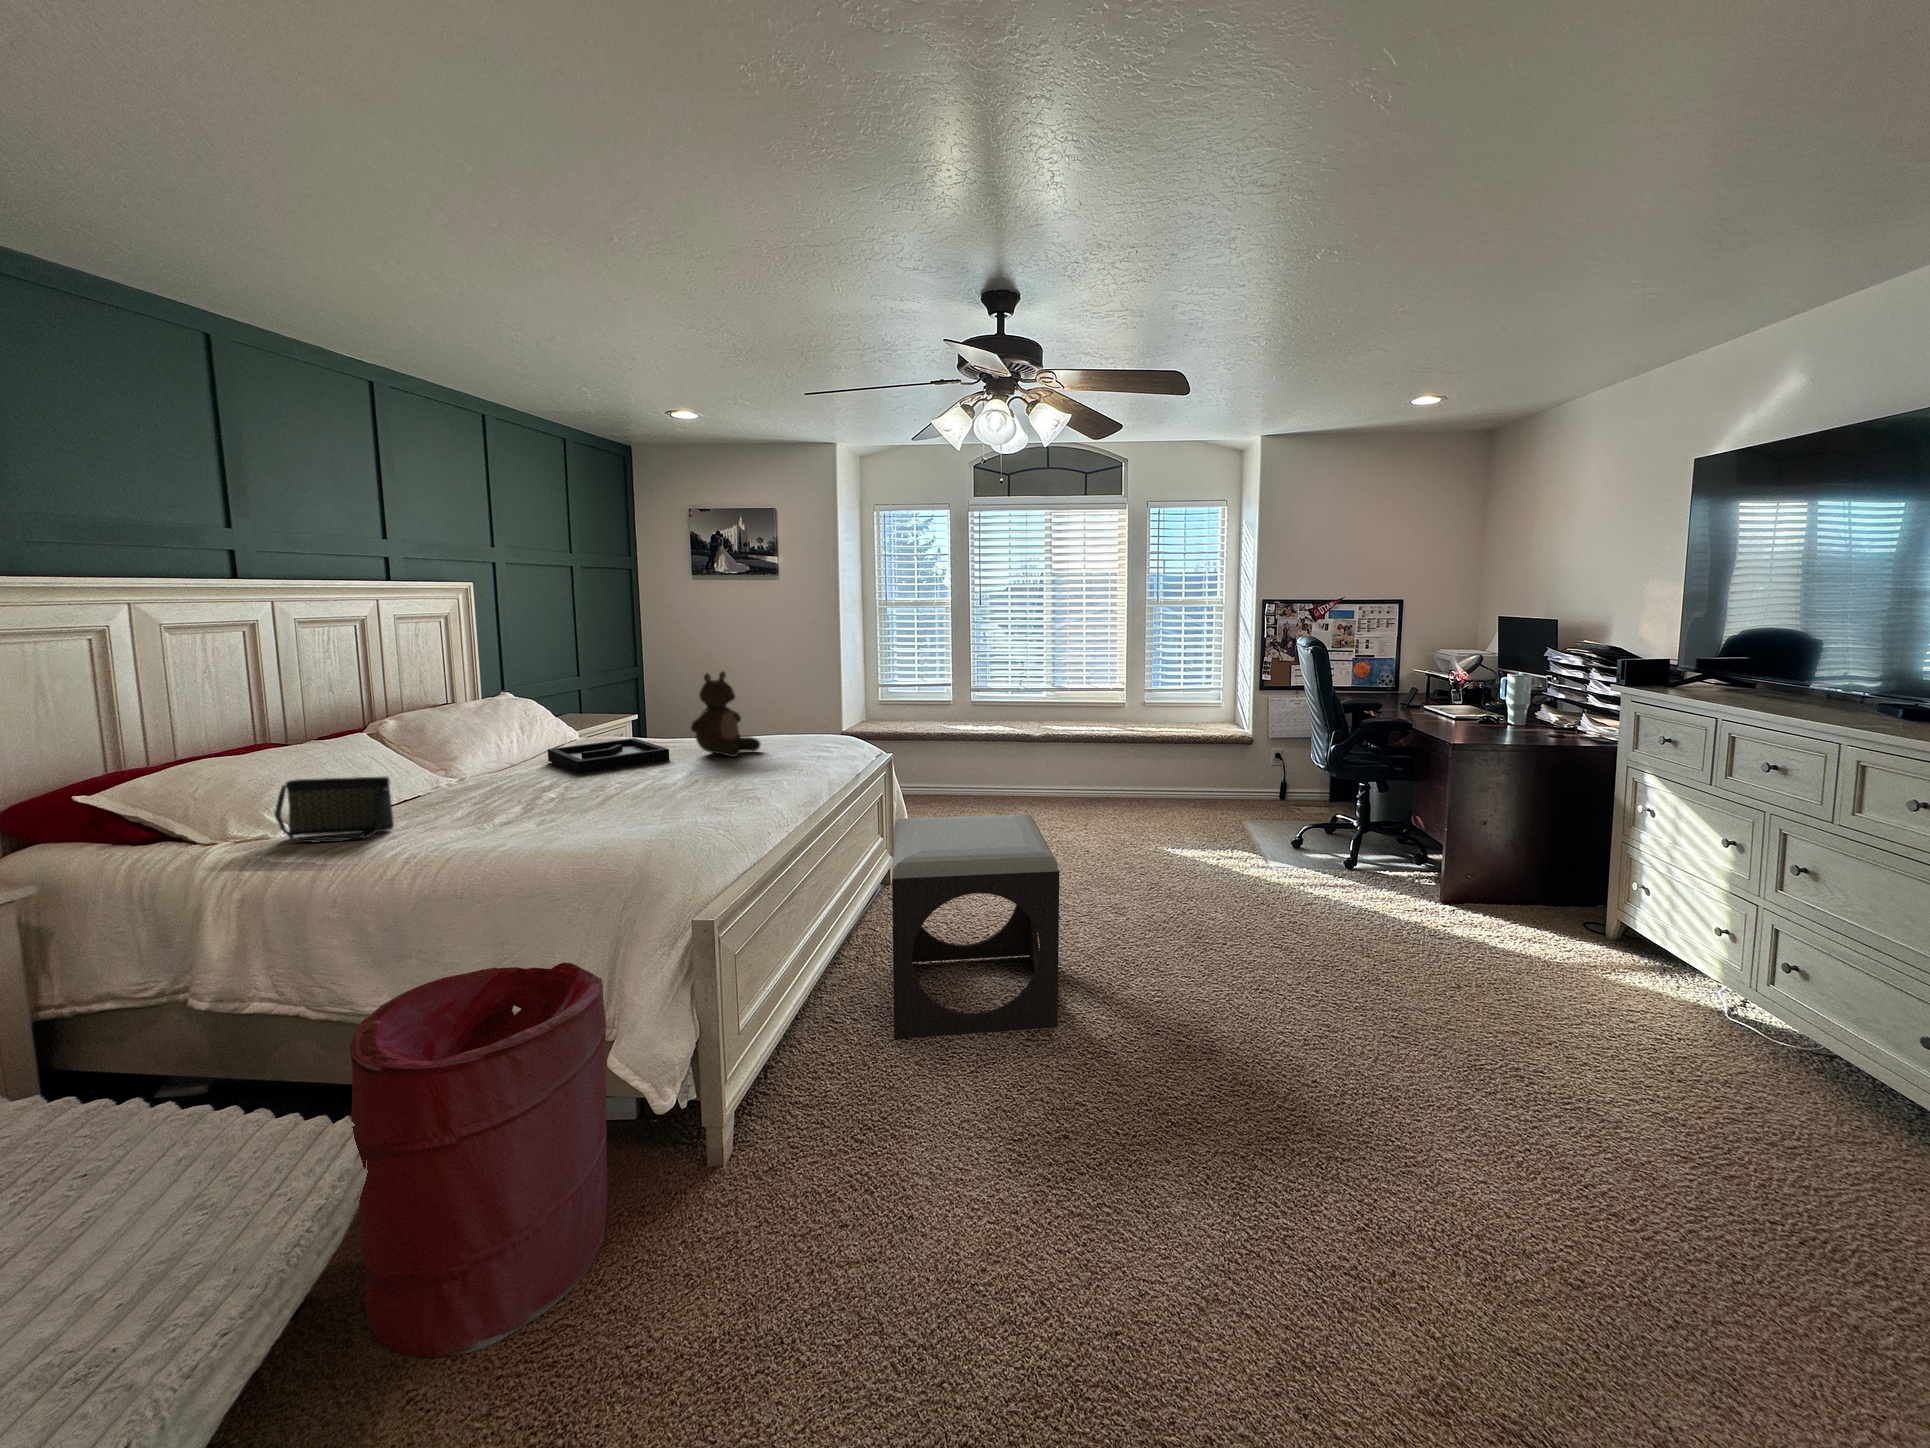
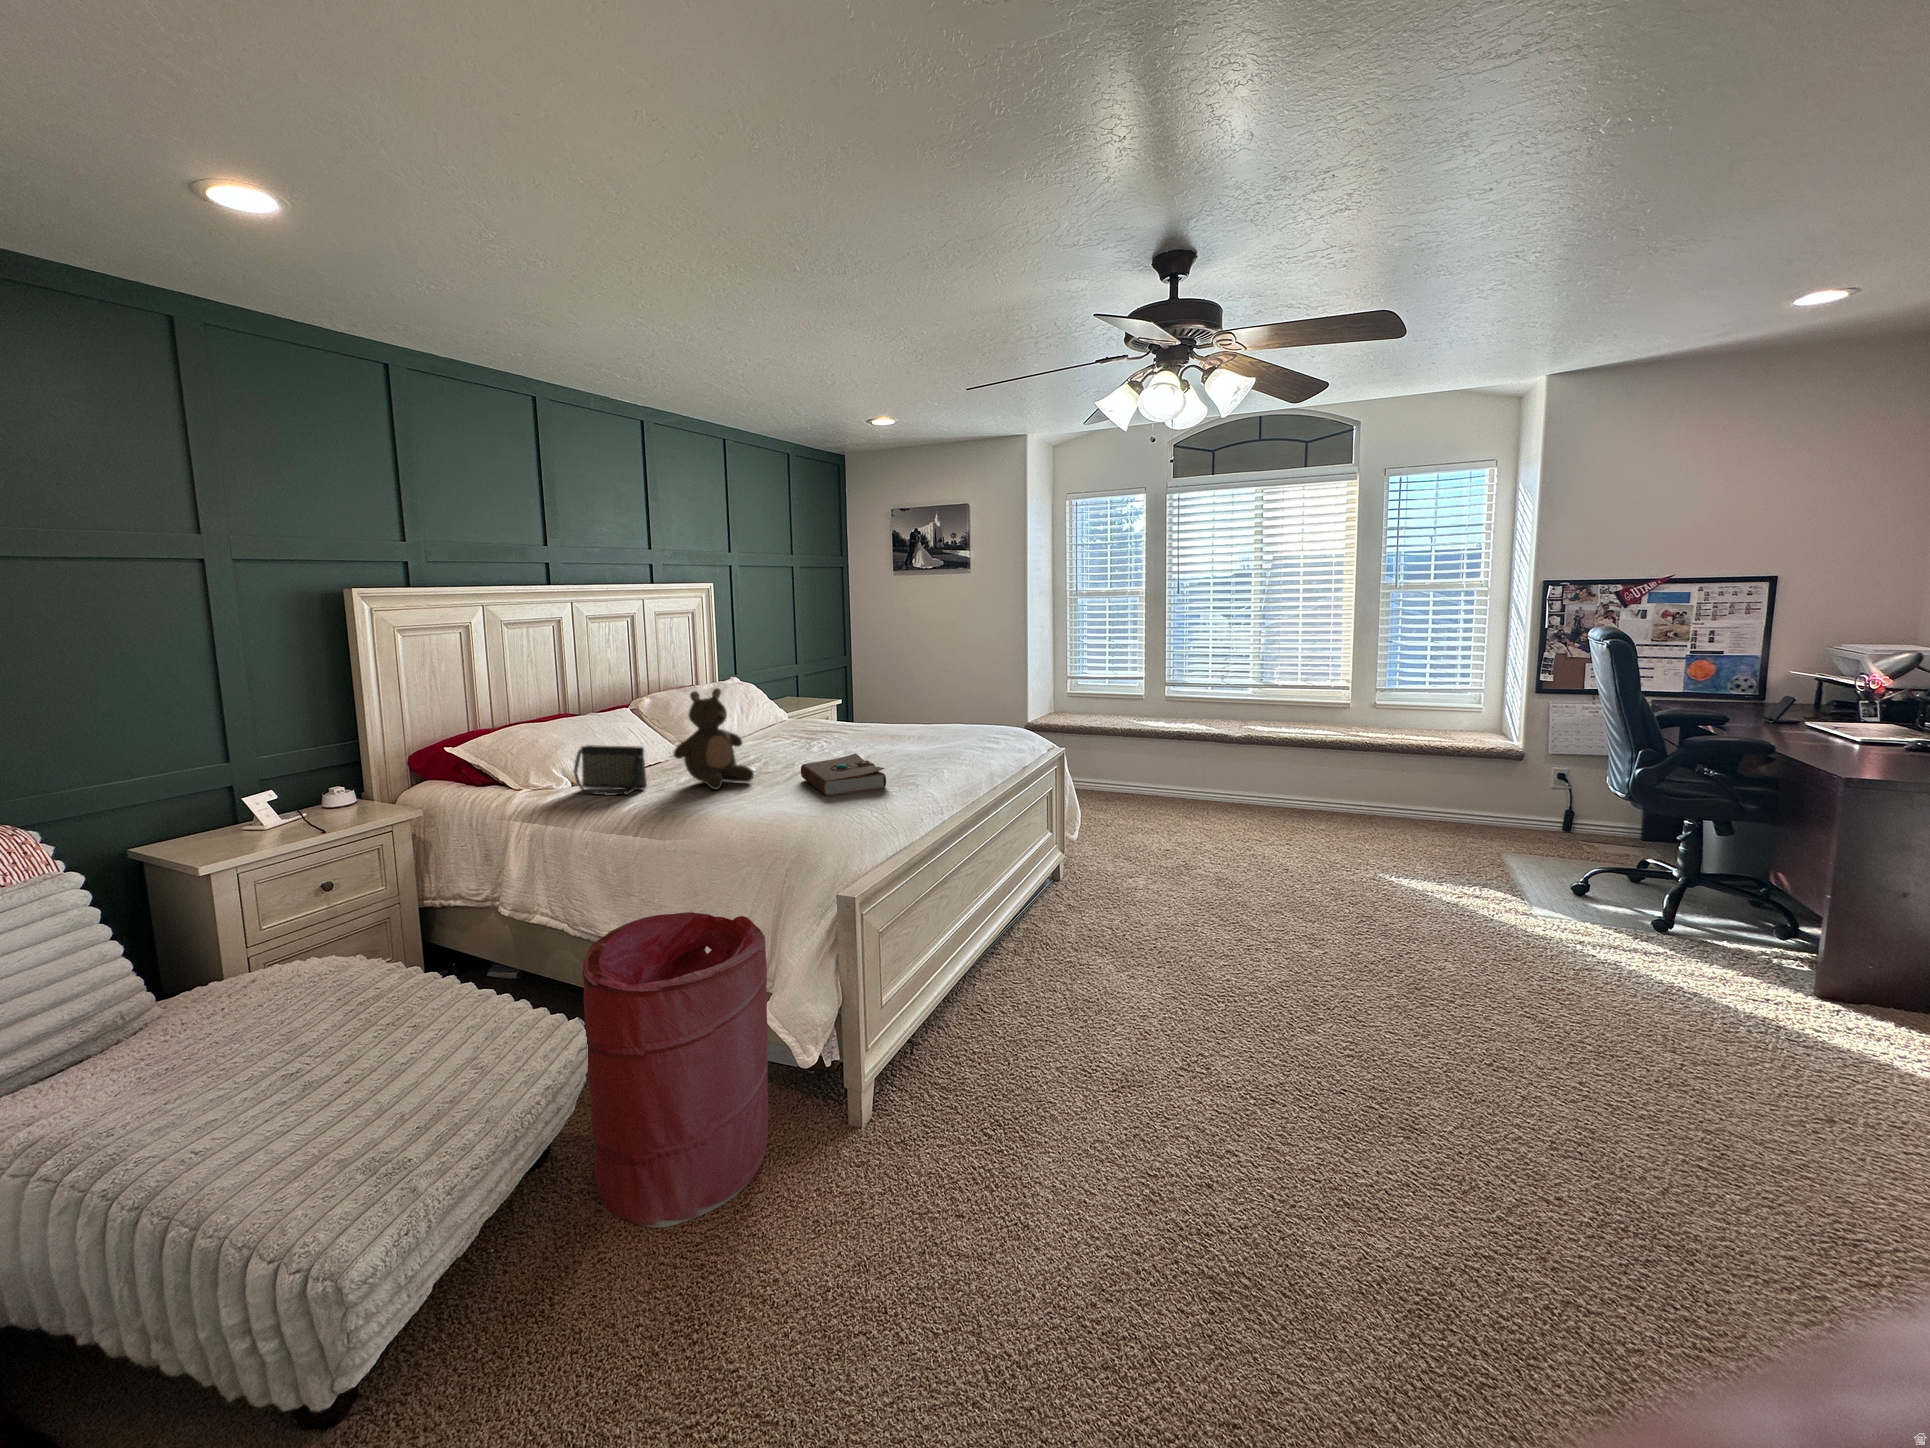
stuffed bear: present [691,672,760,757] -> present [674,688,754,790]
decorative tray: present [548,738,669,774] -> none [770,721,862,752]
book: none [610,770,720,819] -> present [801,753,886,796]
footstool: present [892,814,1060,1039] -> none [1040,814,1222,1057]

